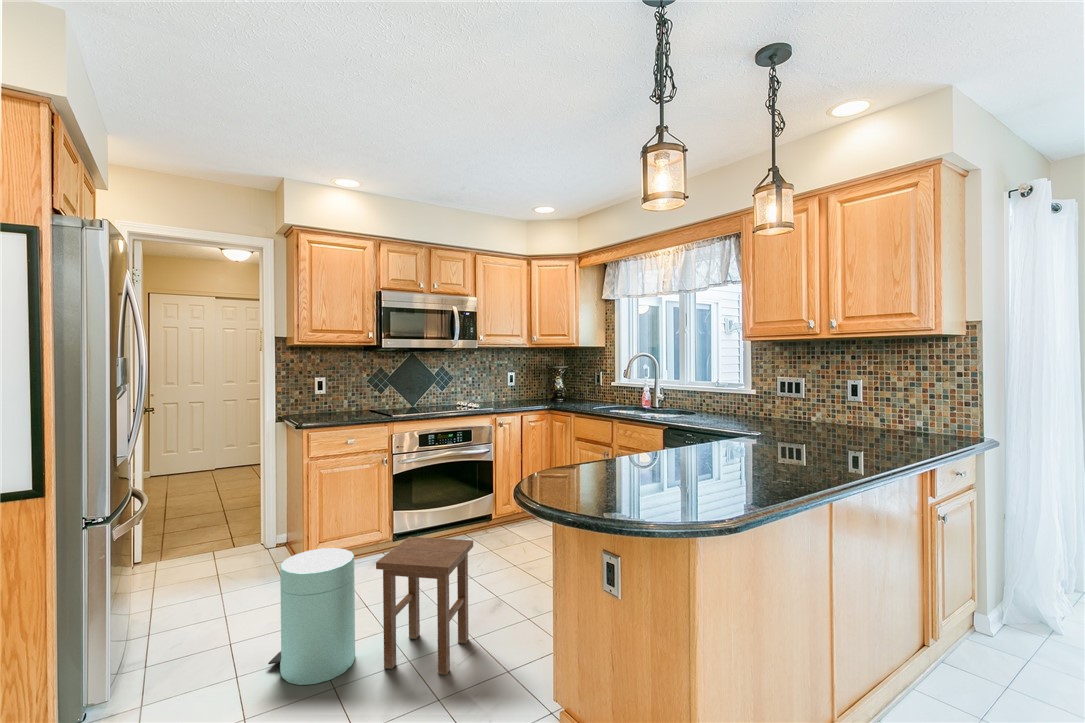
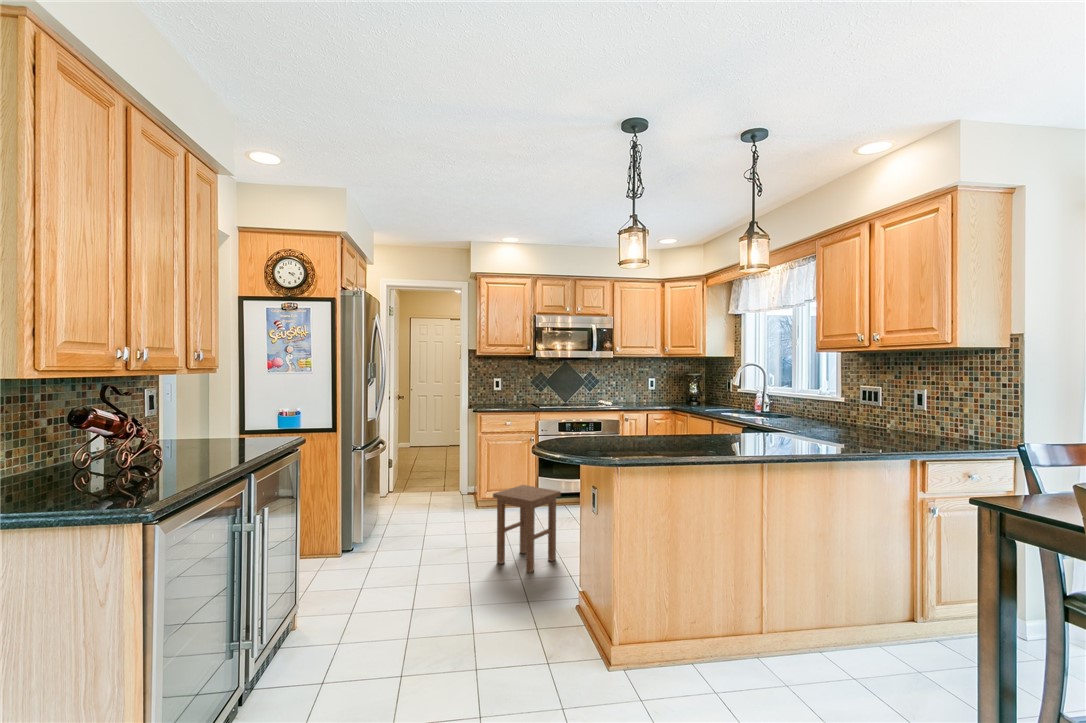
trash can: present [268,548,355,685] -> none [436,484,485,562]

